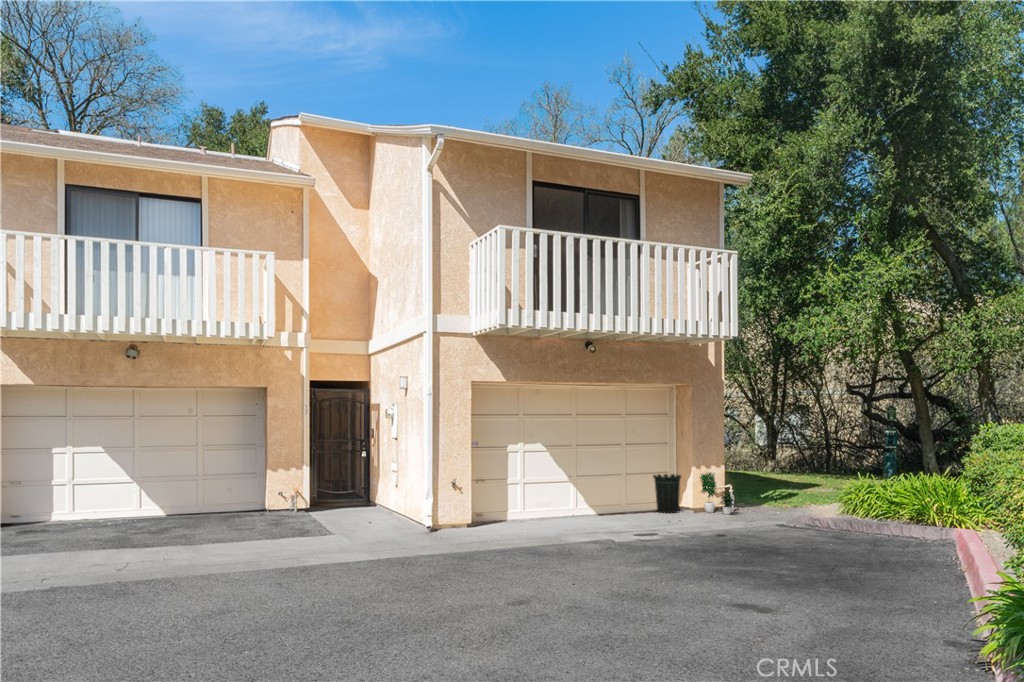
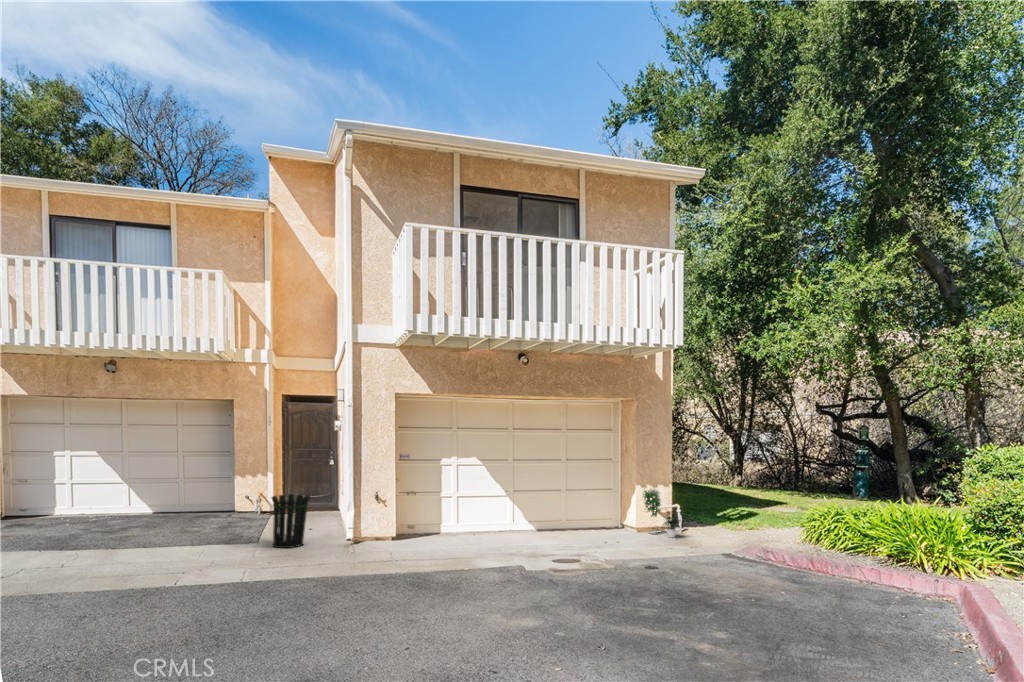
waste bin: present [653,474,681,513] -> present [272,494,310,548]

